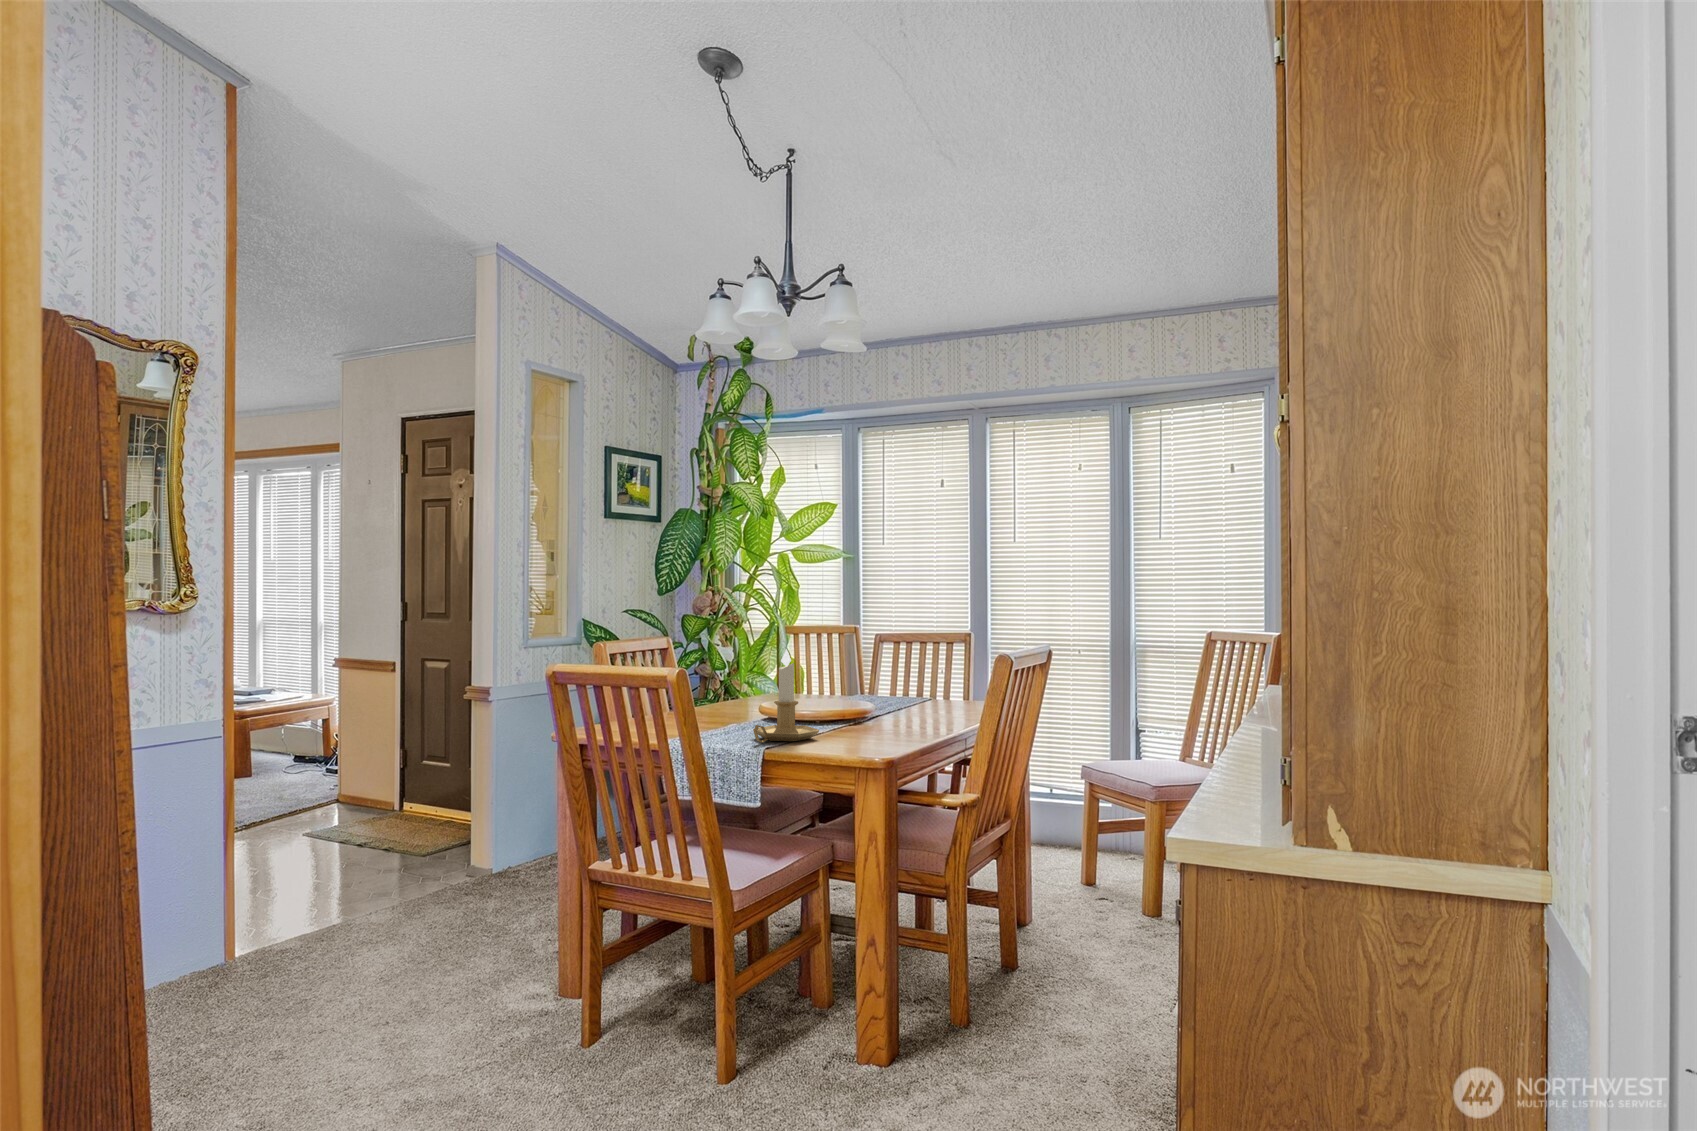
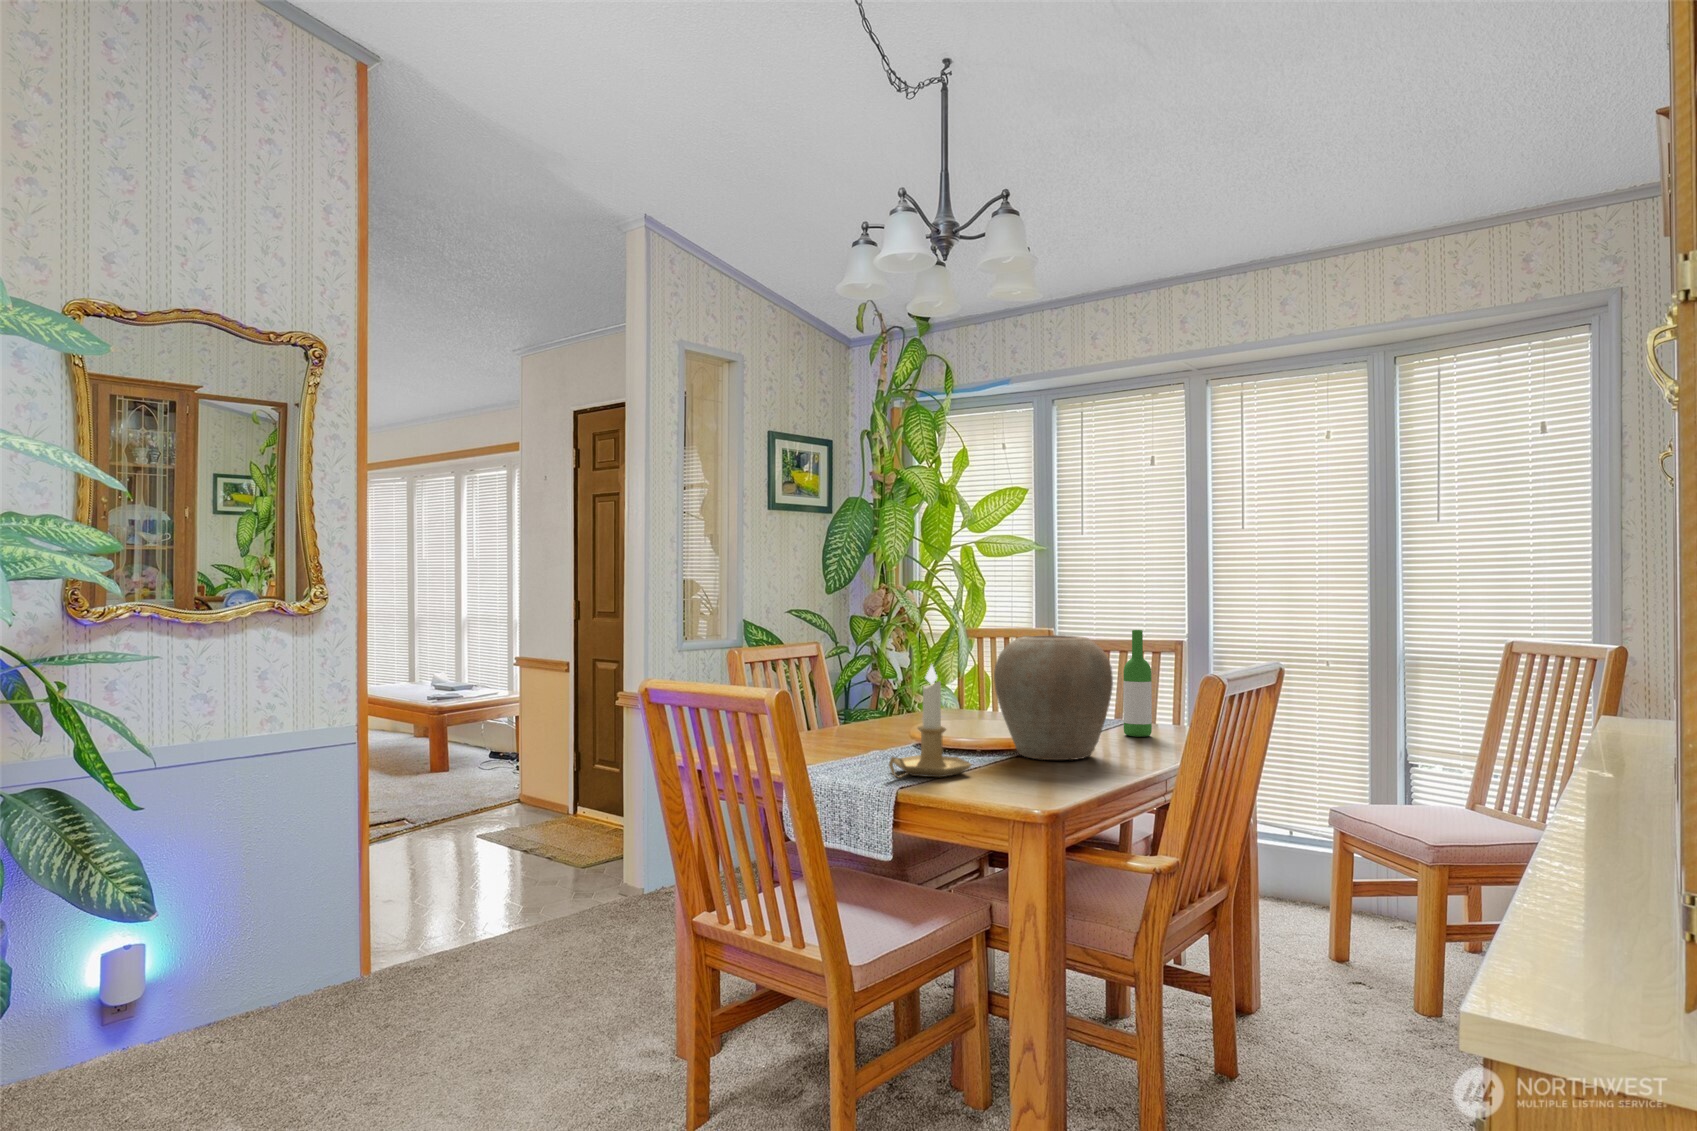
wine bottle: none [928,623,950,709] -> present [1123,630,1152,737]
vase: none [831,627,925,727] -> present [994,635,1113,760]

